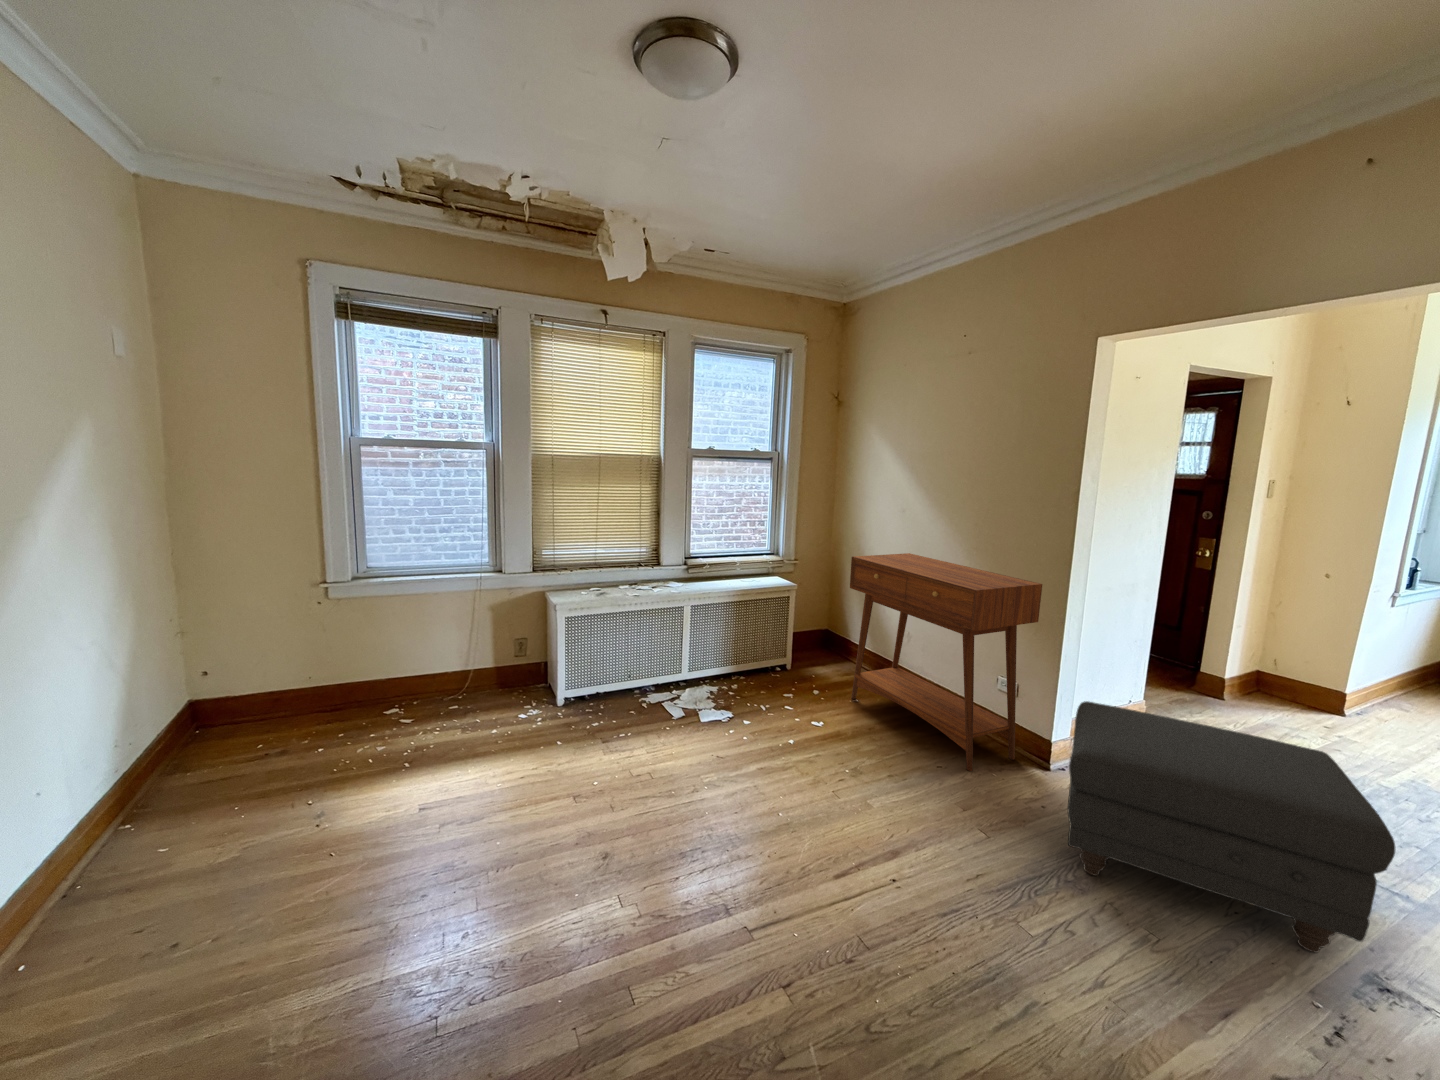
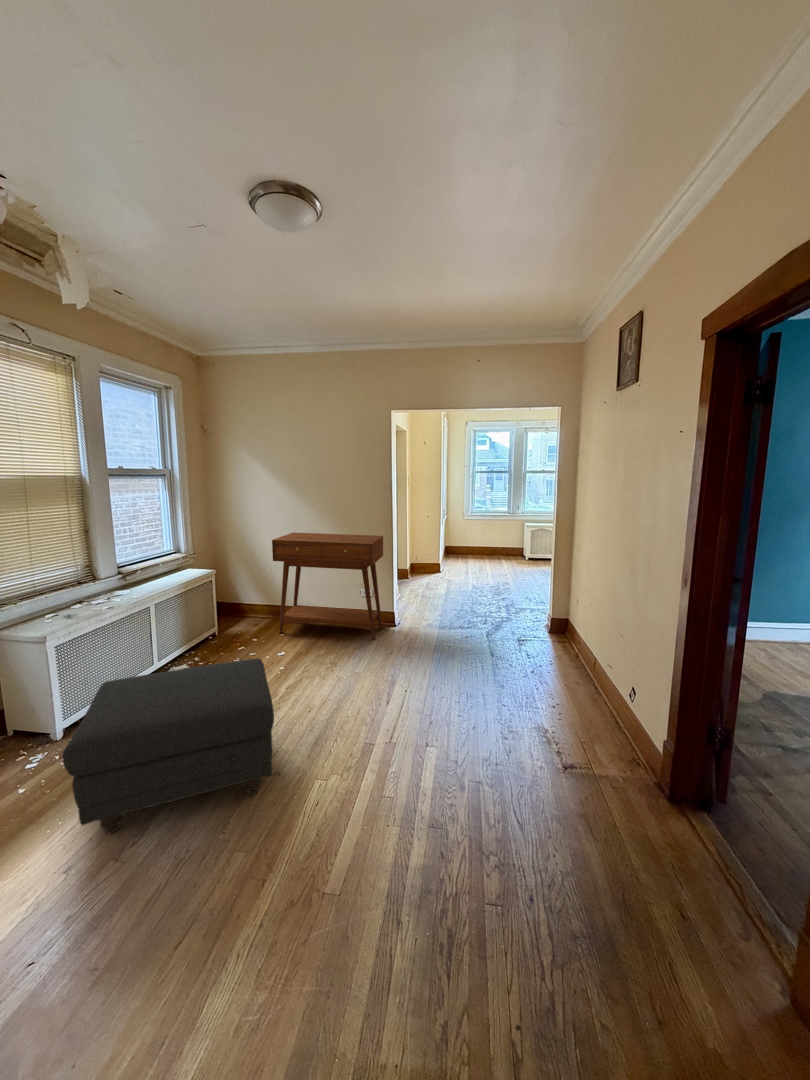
ottoman: present [1068,701,1395,953] -> present [62,658,274,833]

